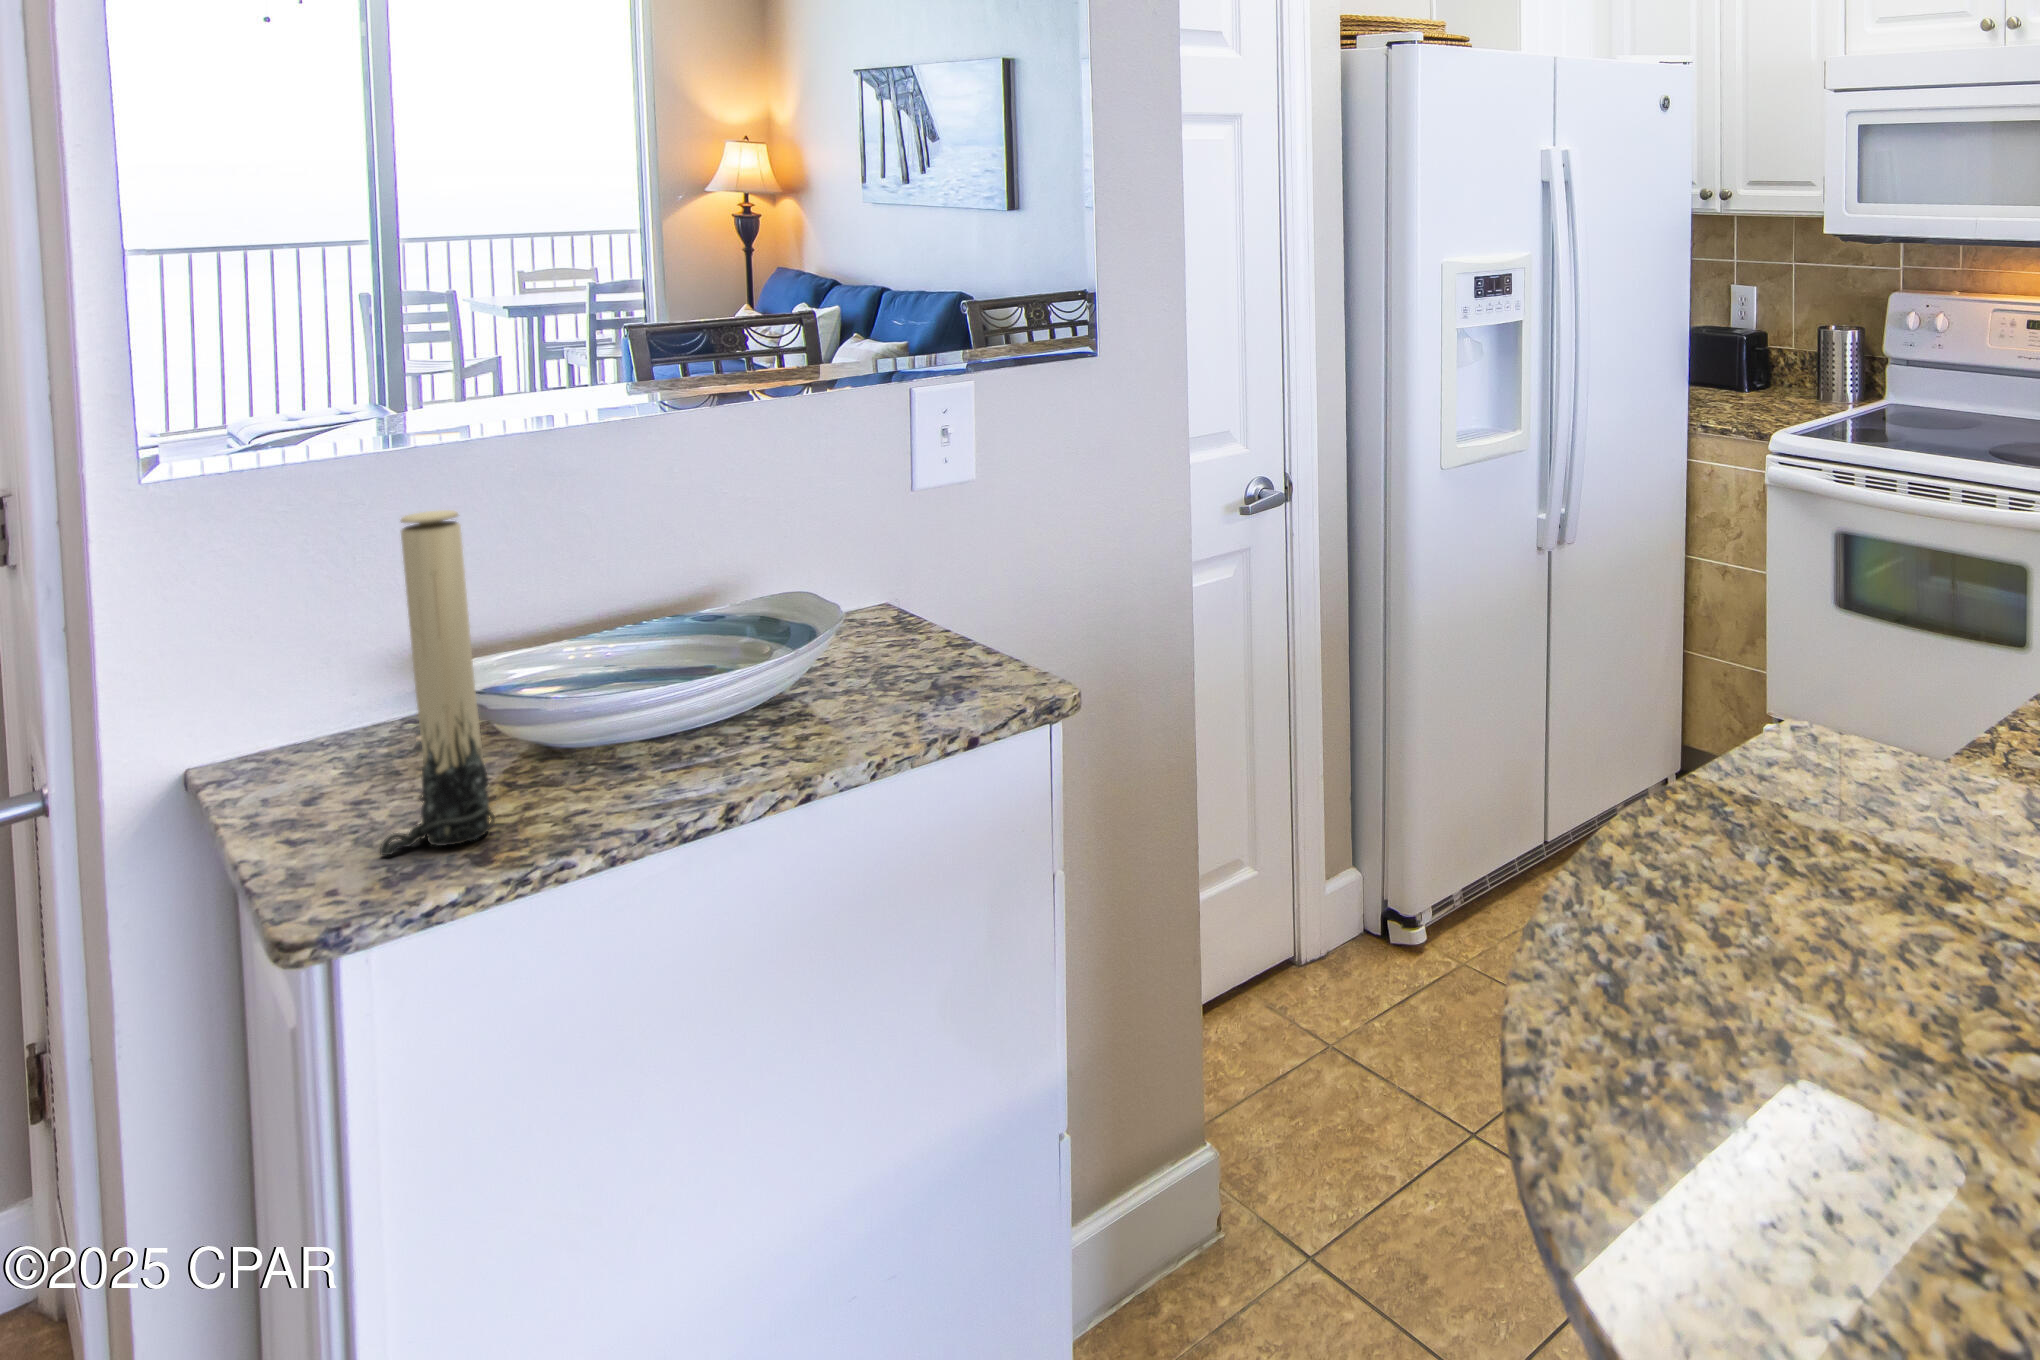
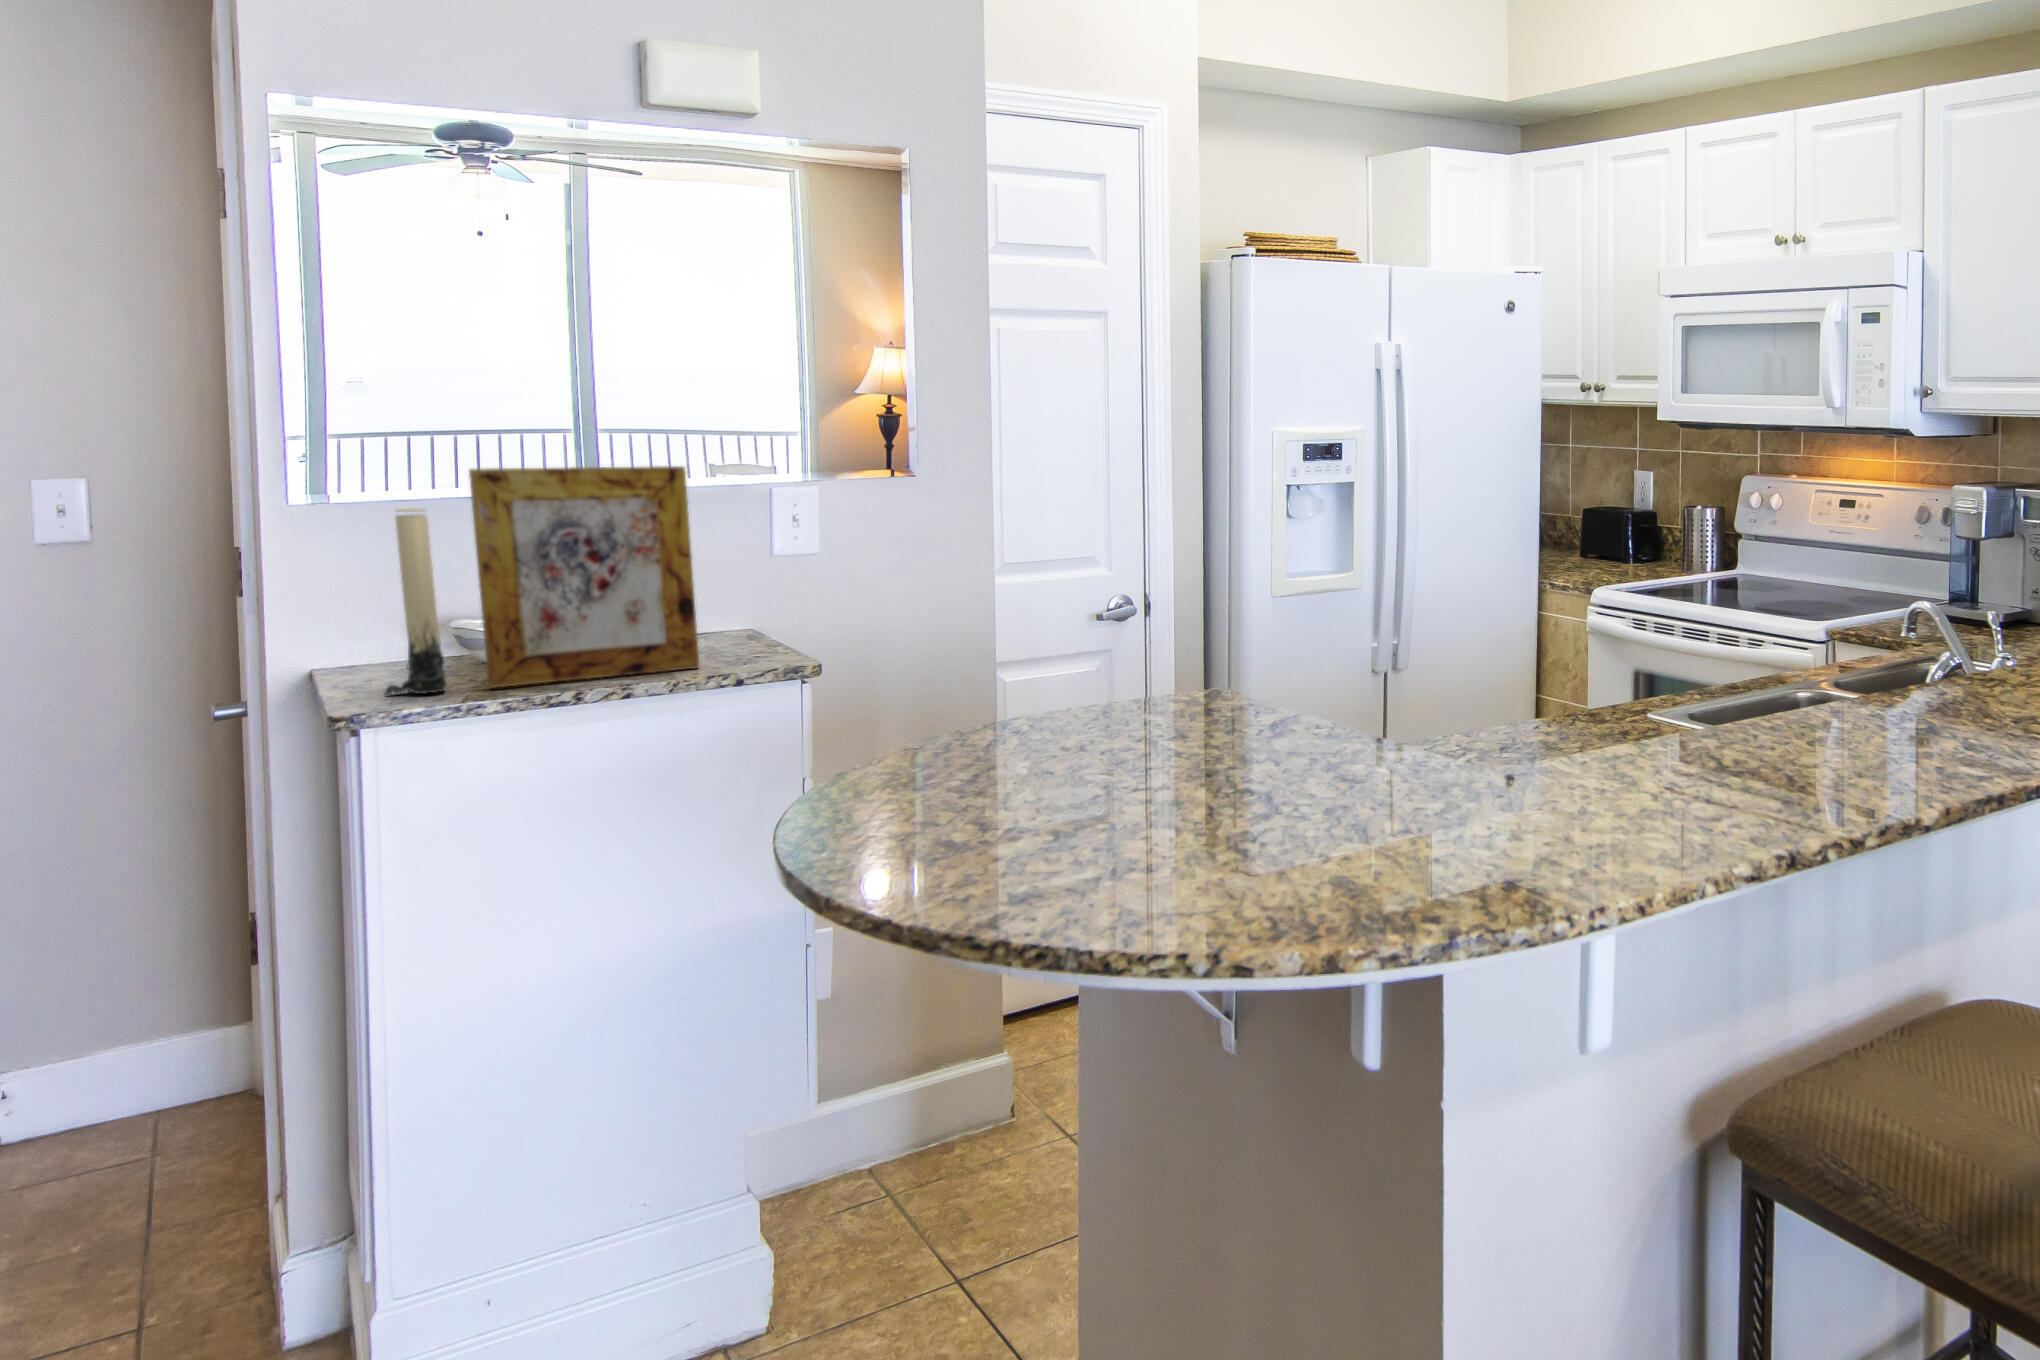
picture frame: none [532,395,891,813] -> present [469,466,699,687]

